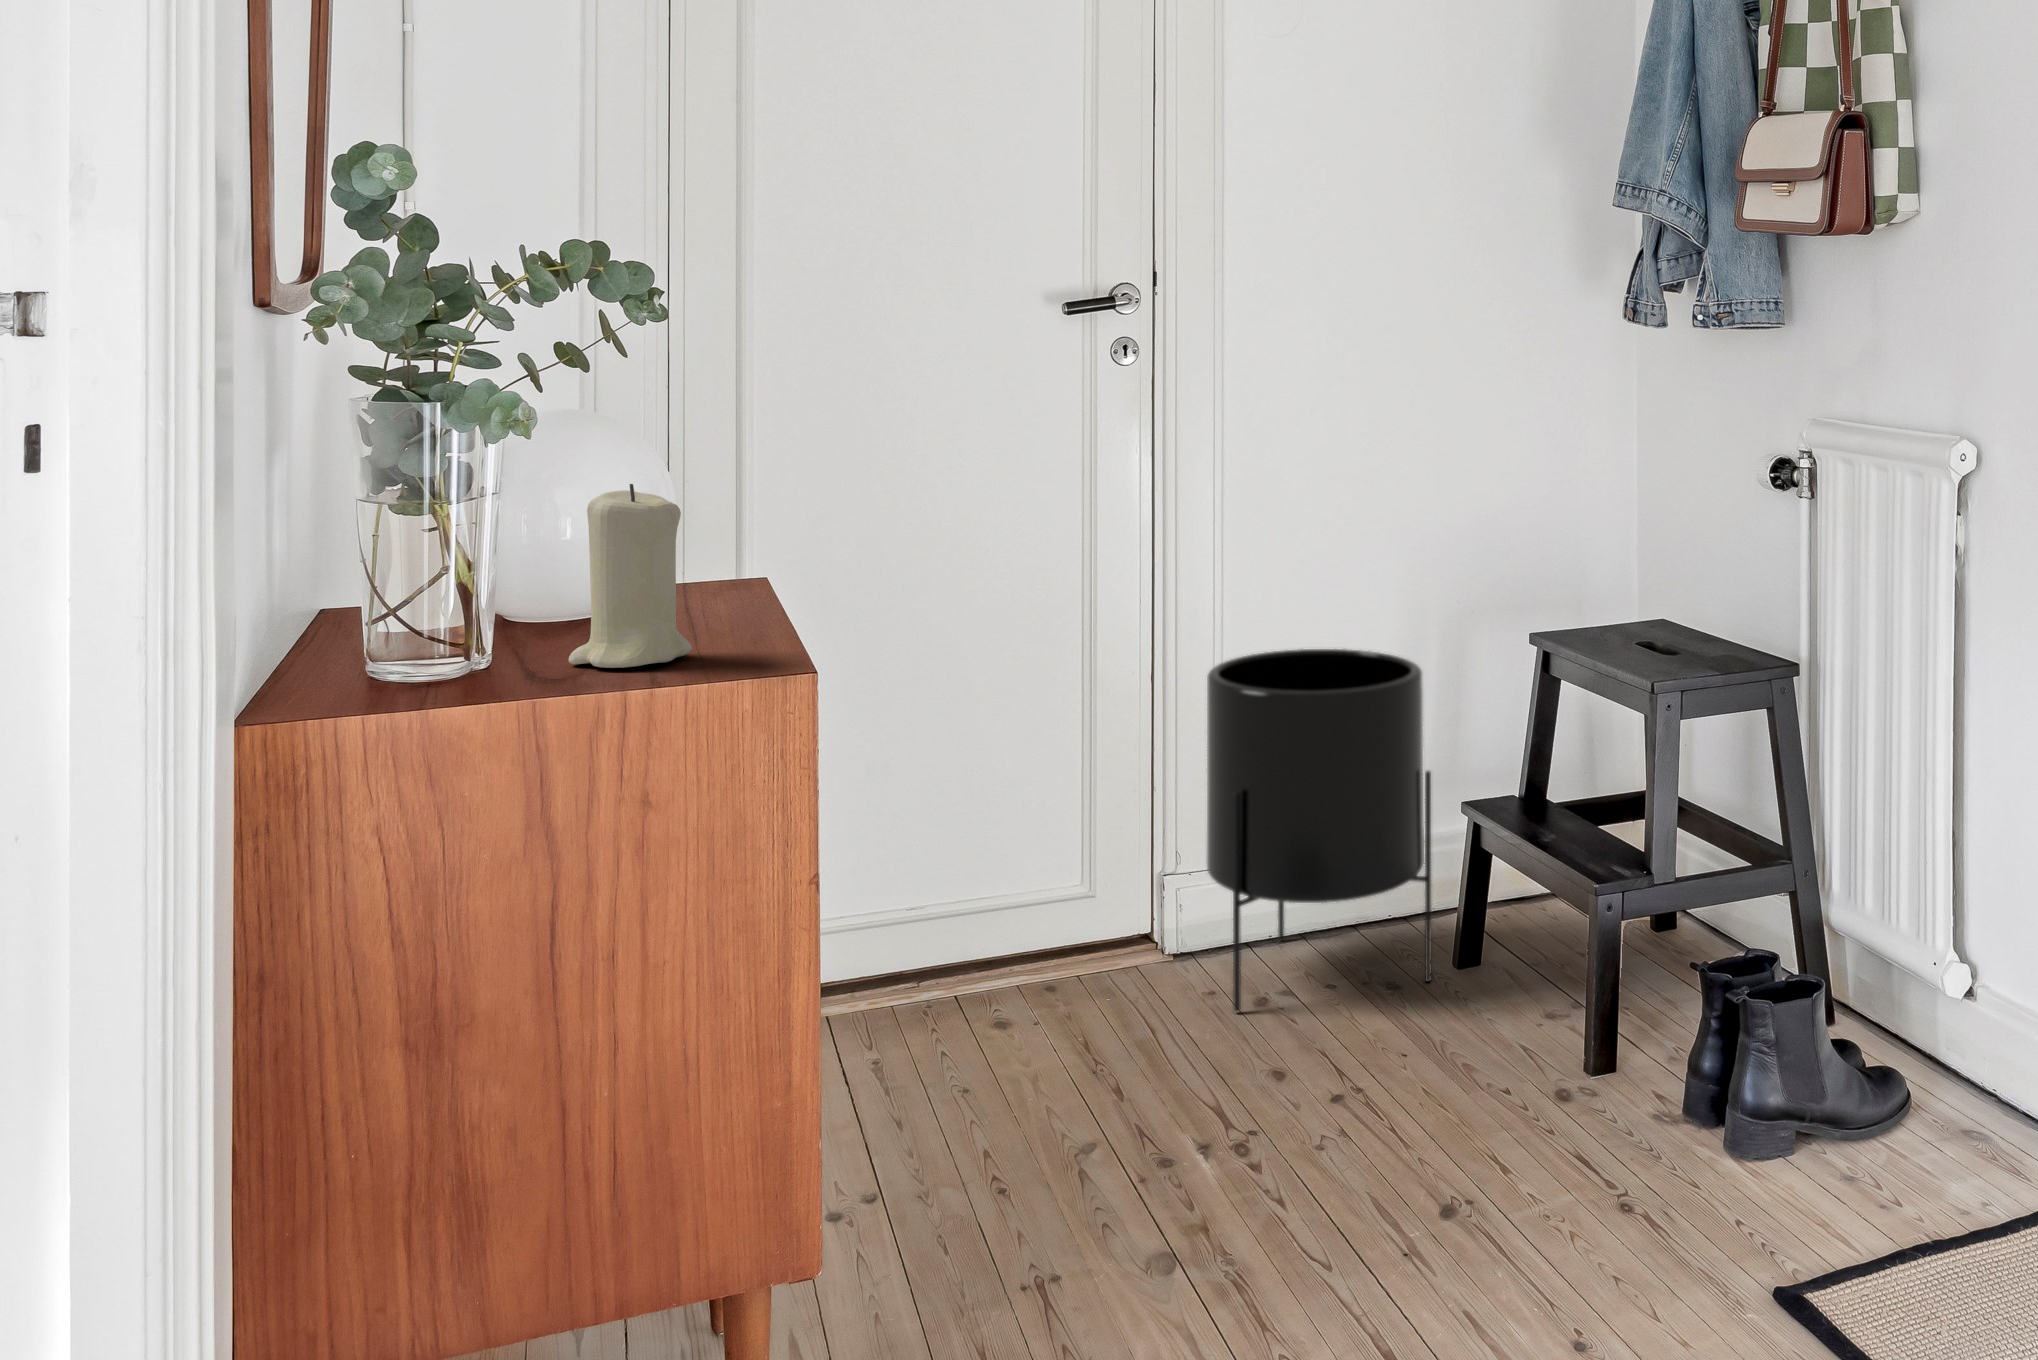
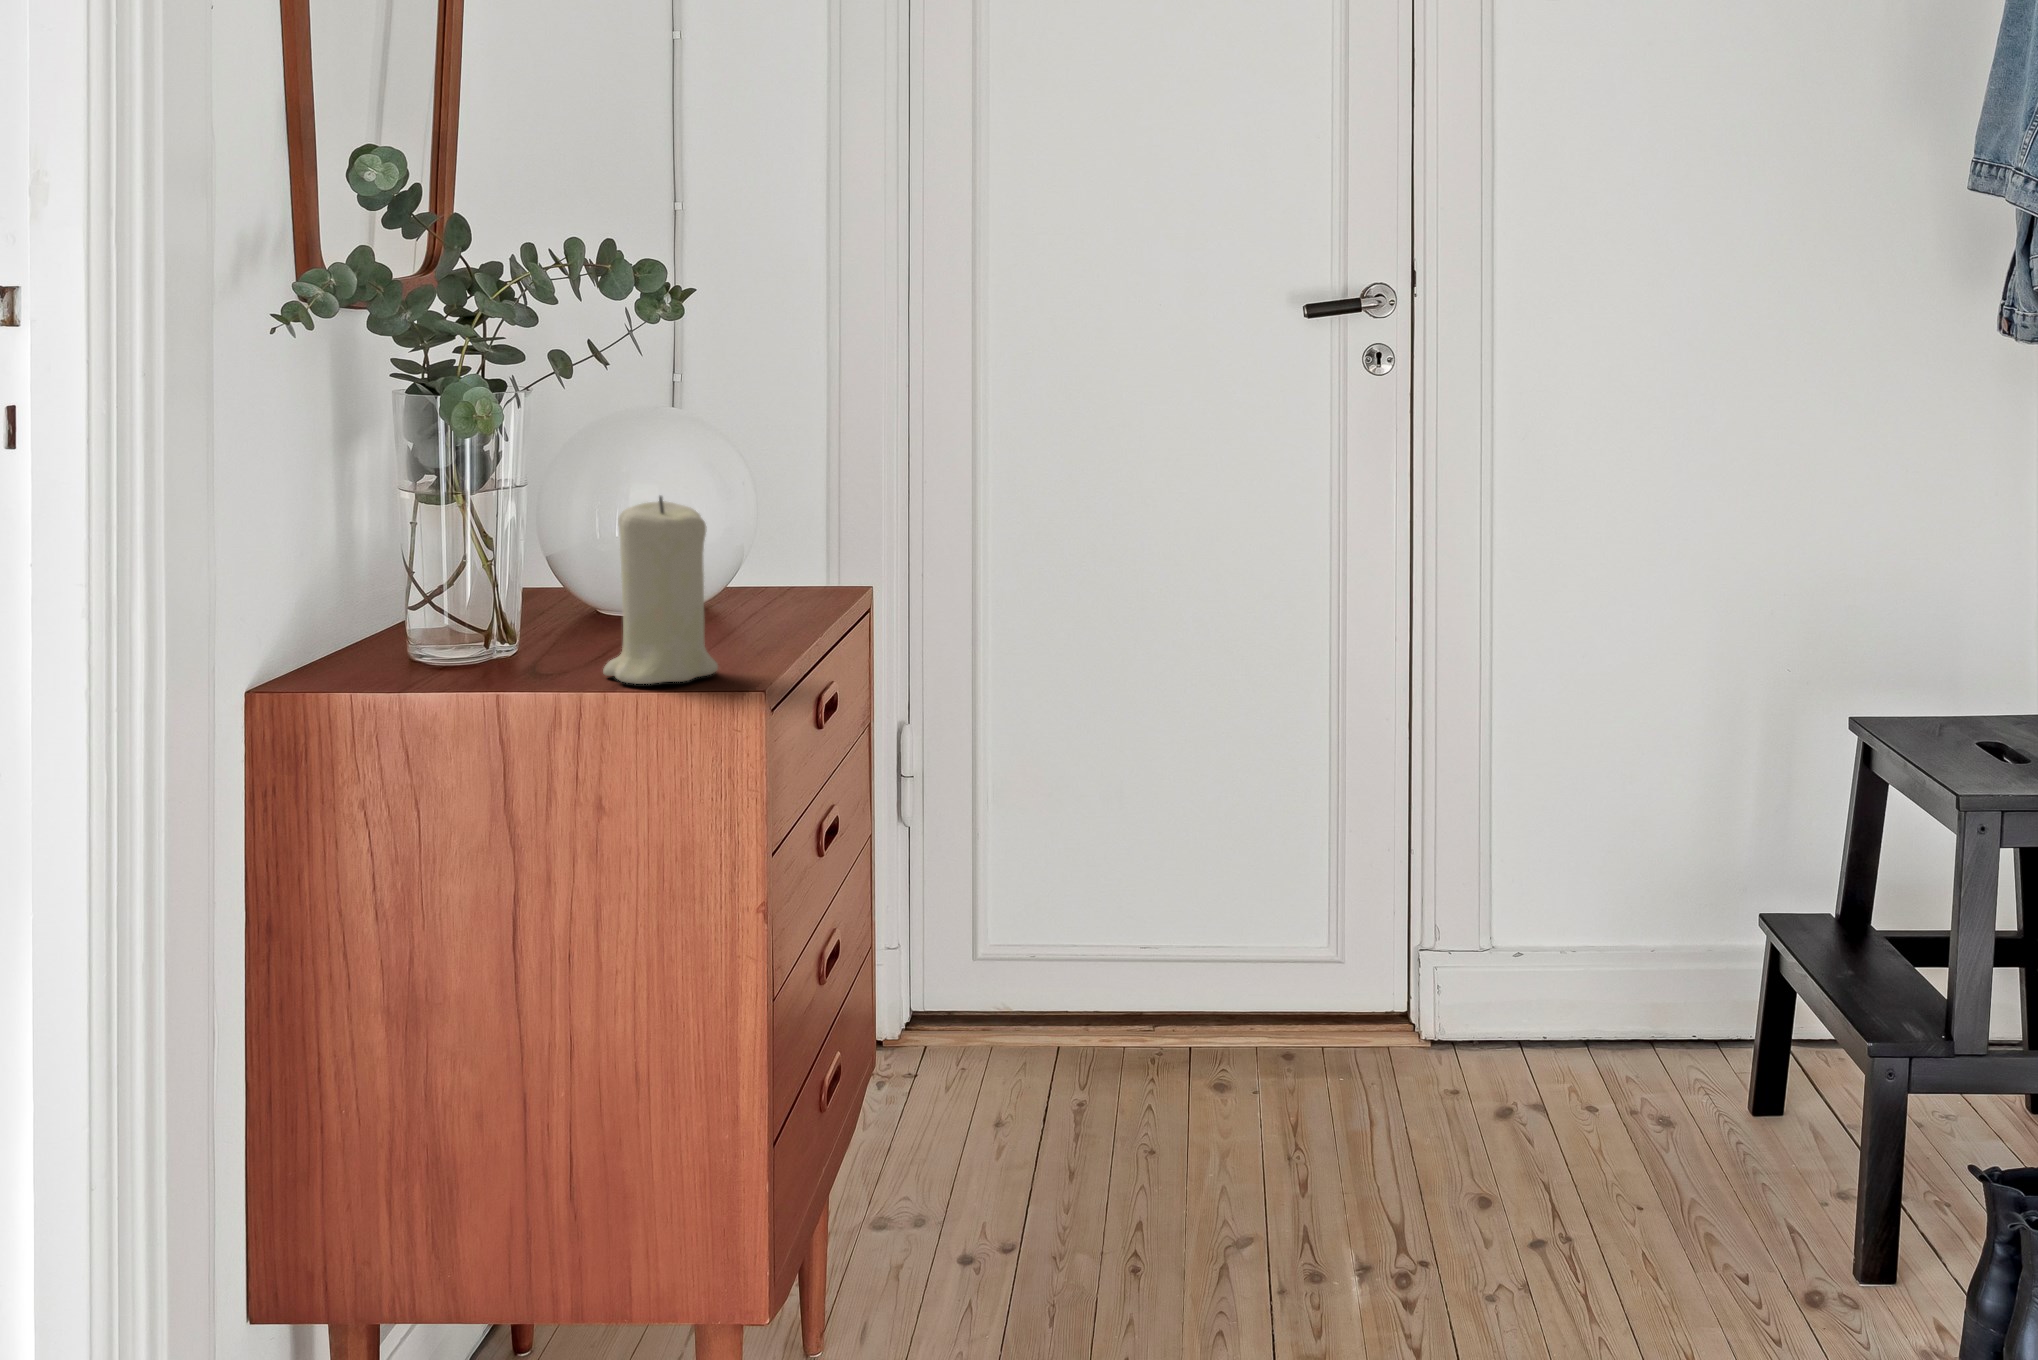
planter: present [1207,649,1431,1012] -> none [1452,705,1713,1119]

